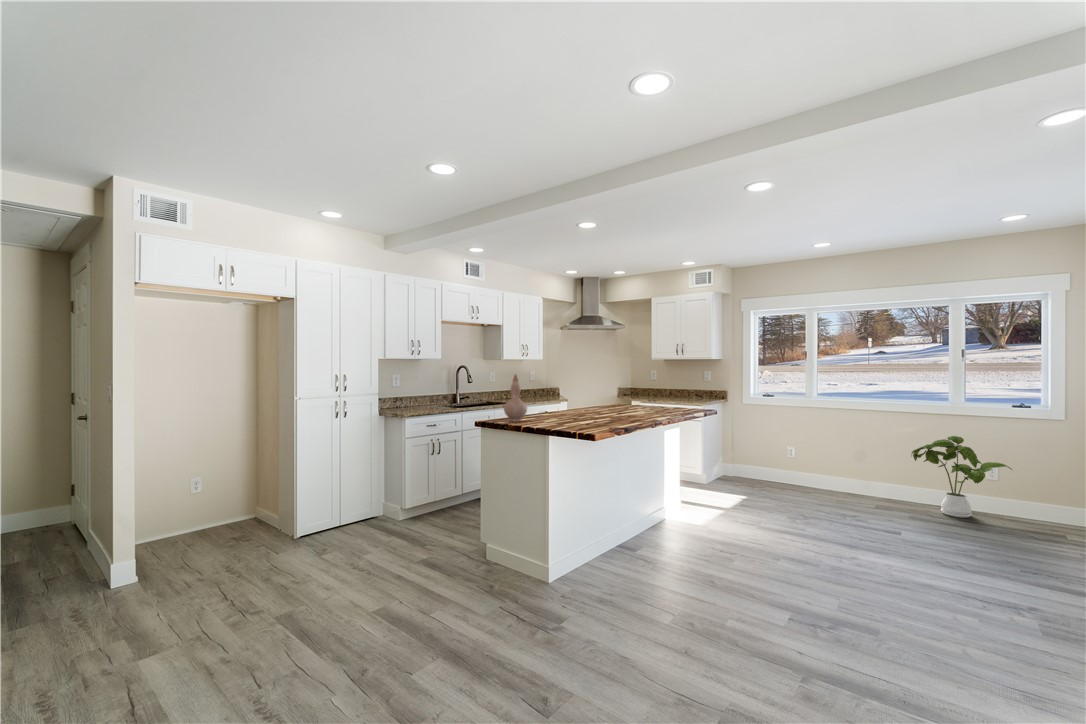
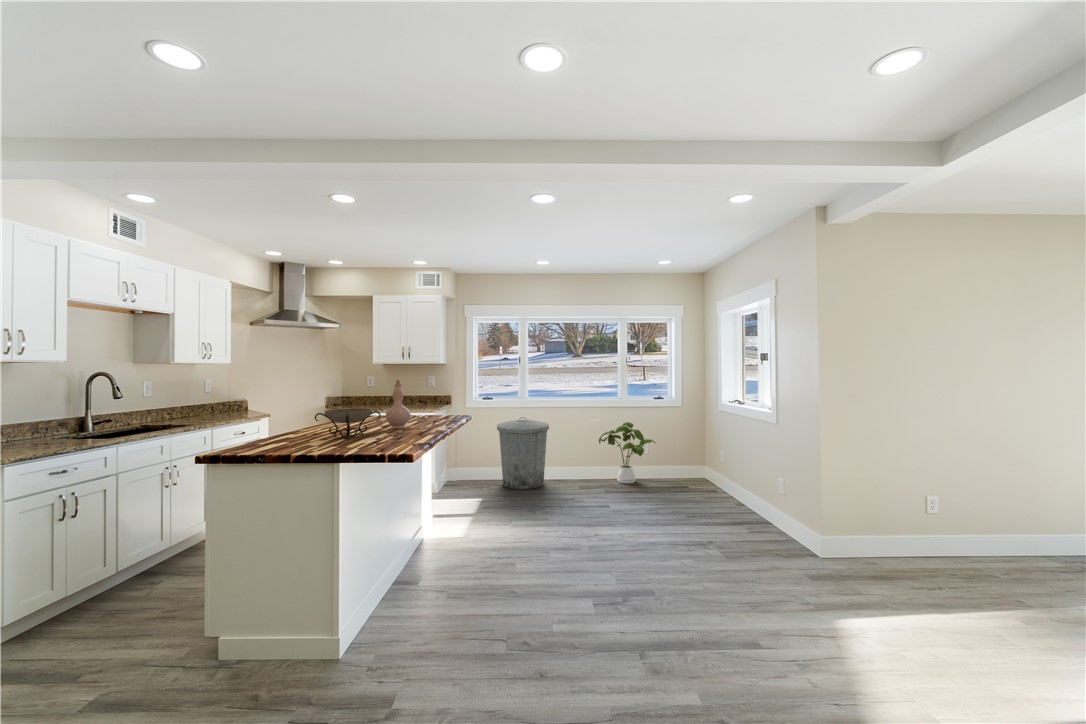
vase: present [504,375,527,421] -> present [385,380,411,428]
decorative bowl: none [555,396,602,419] -> present [315,408,381,438]
trash can: none [771,418,836,499] -> present [497,417,549,489]

